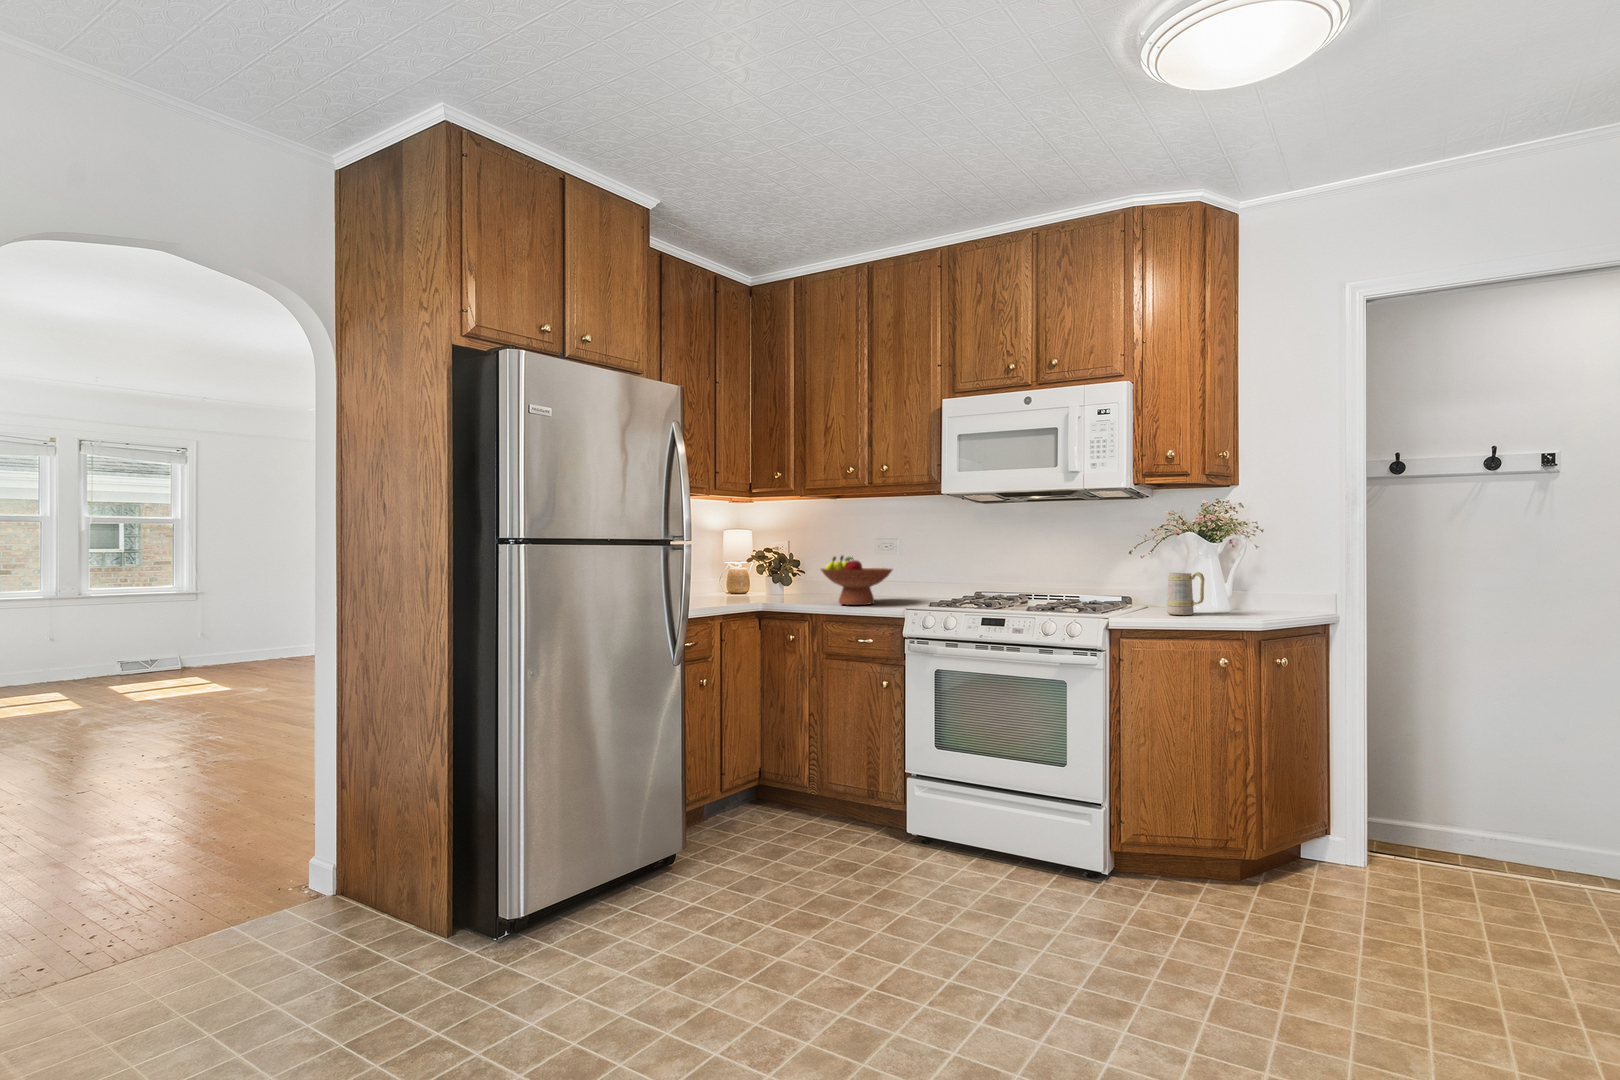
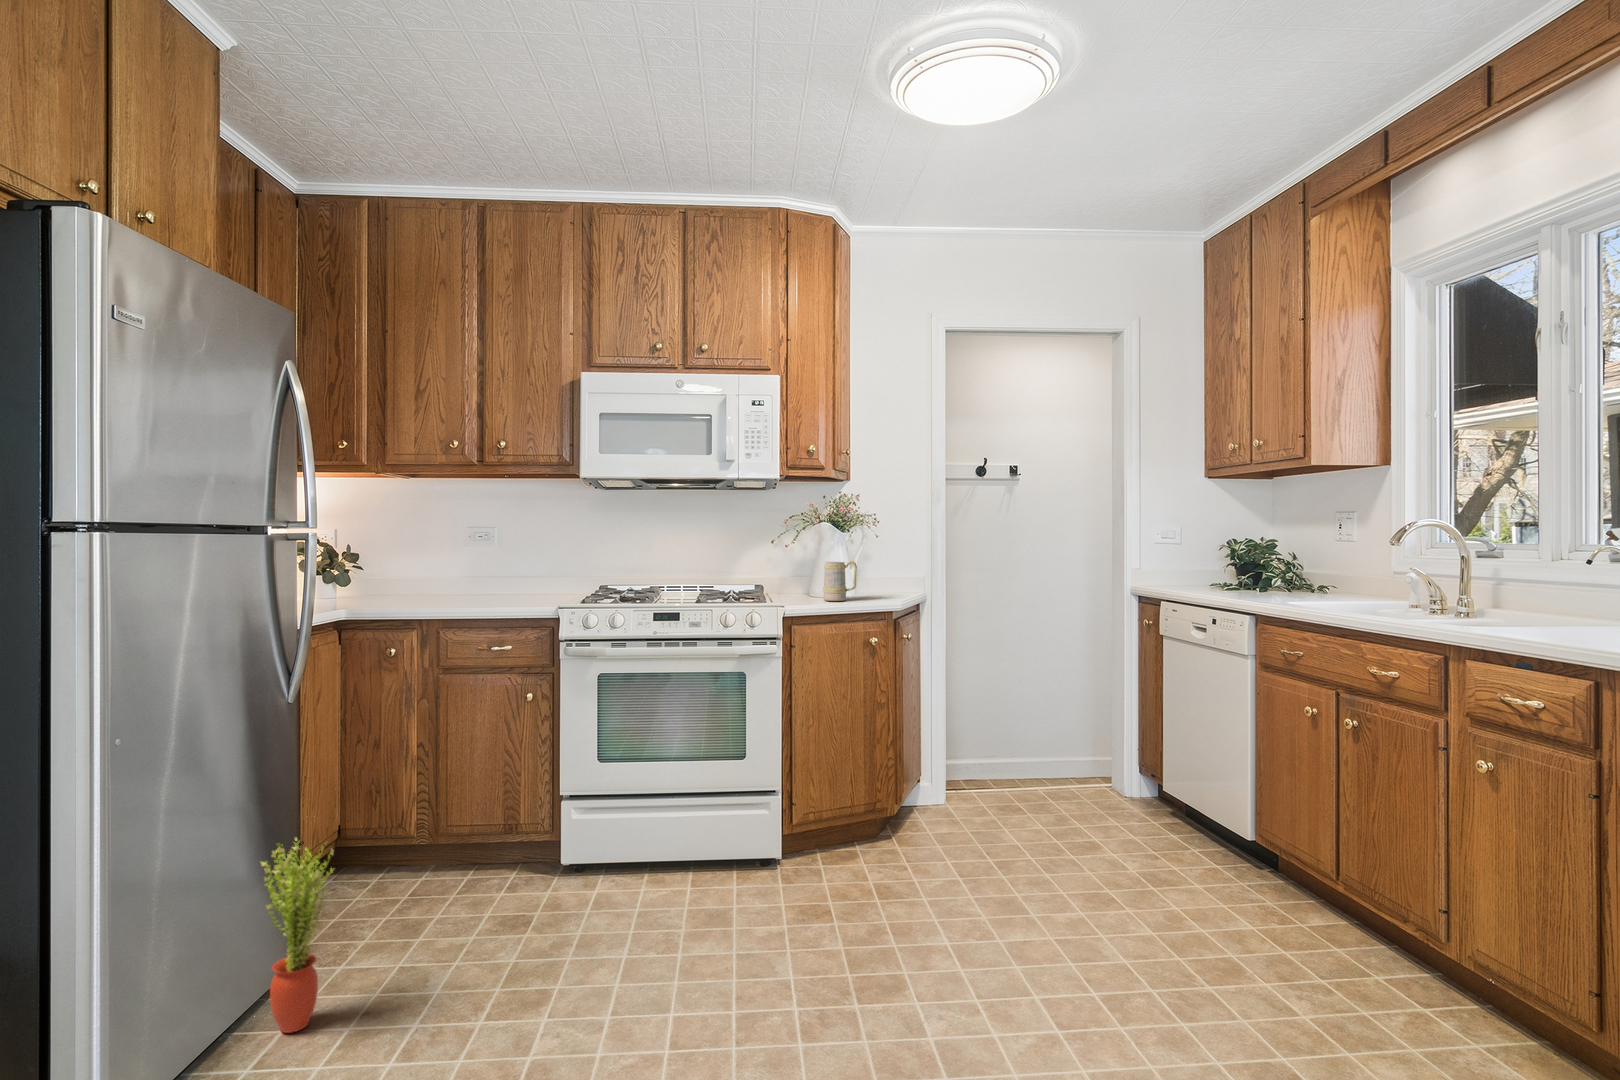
fruit bowl: present [821,556,893,605] -> none [426,546,520,606]
potted plant: none [641,759,692,895] -> present [261,838,334,1033]

